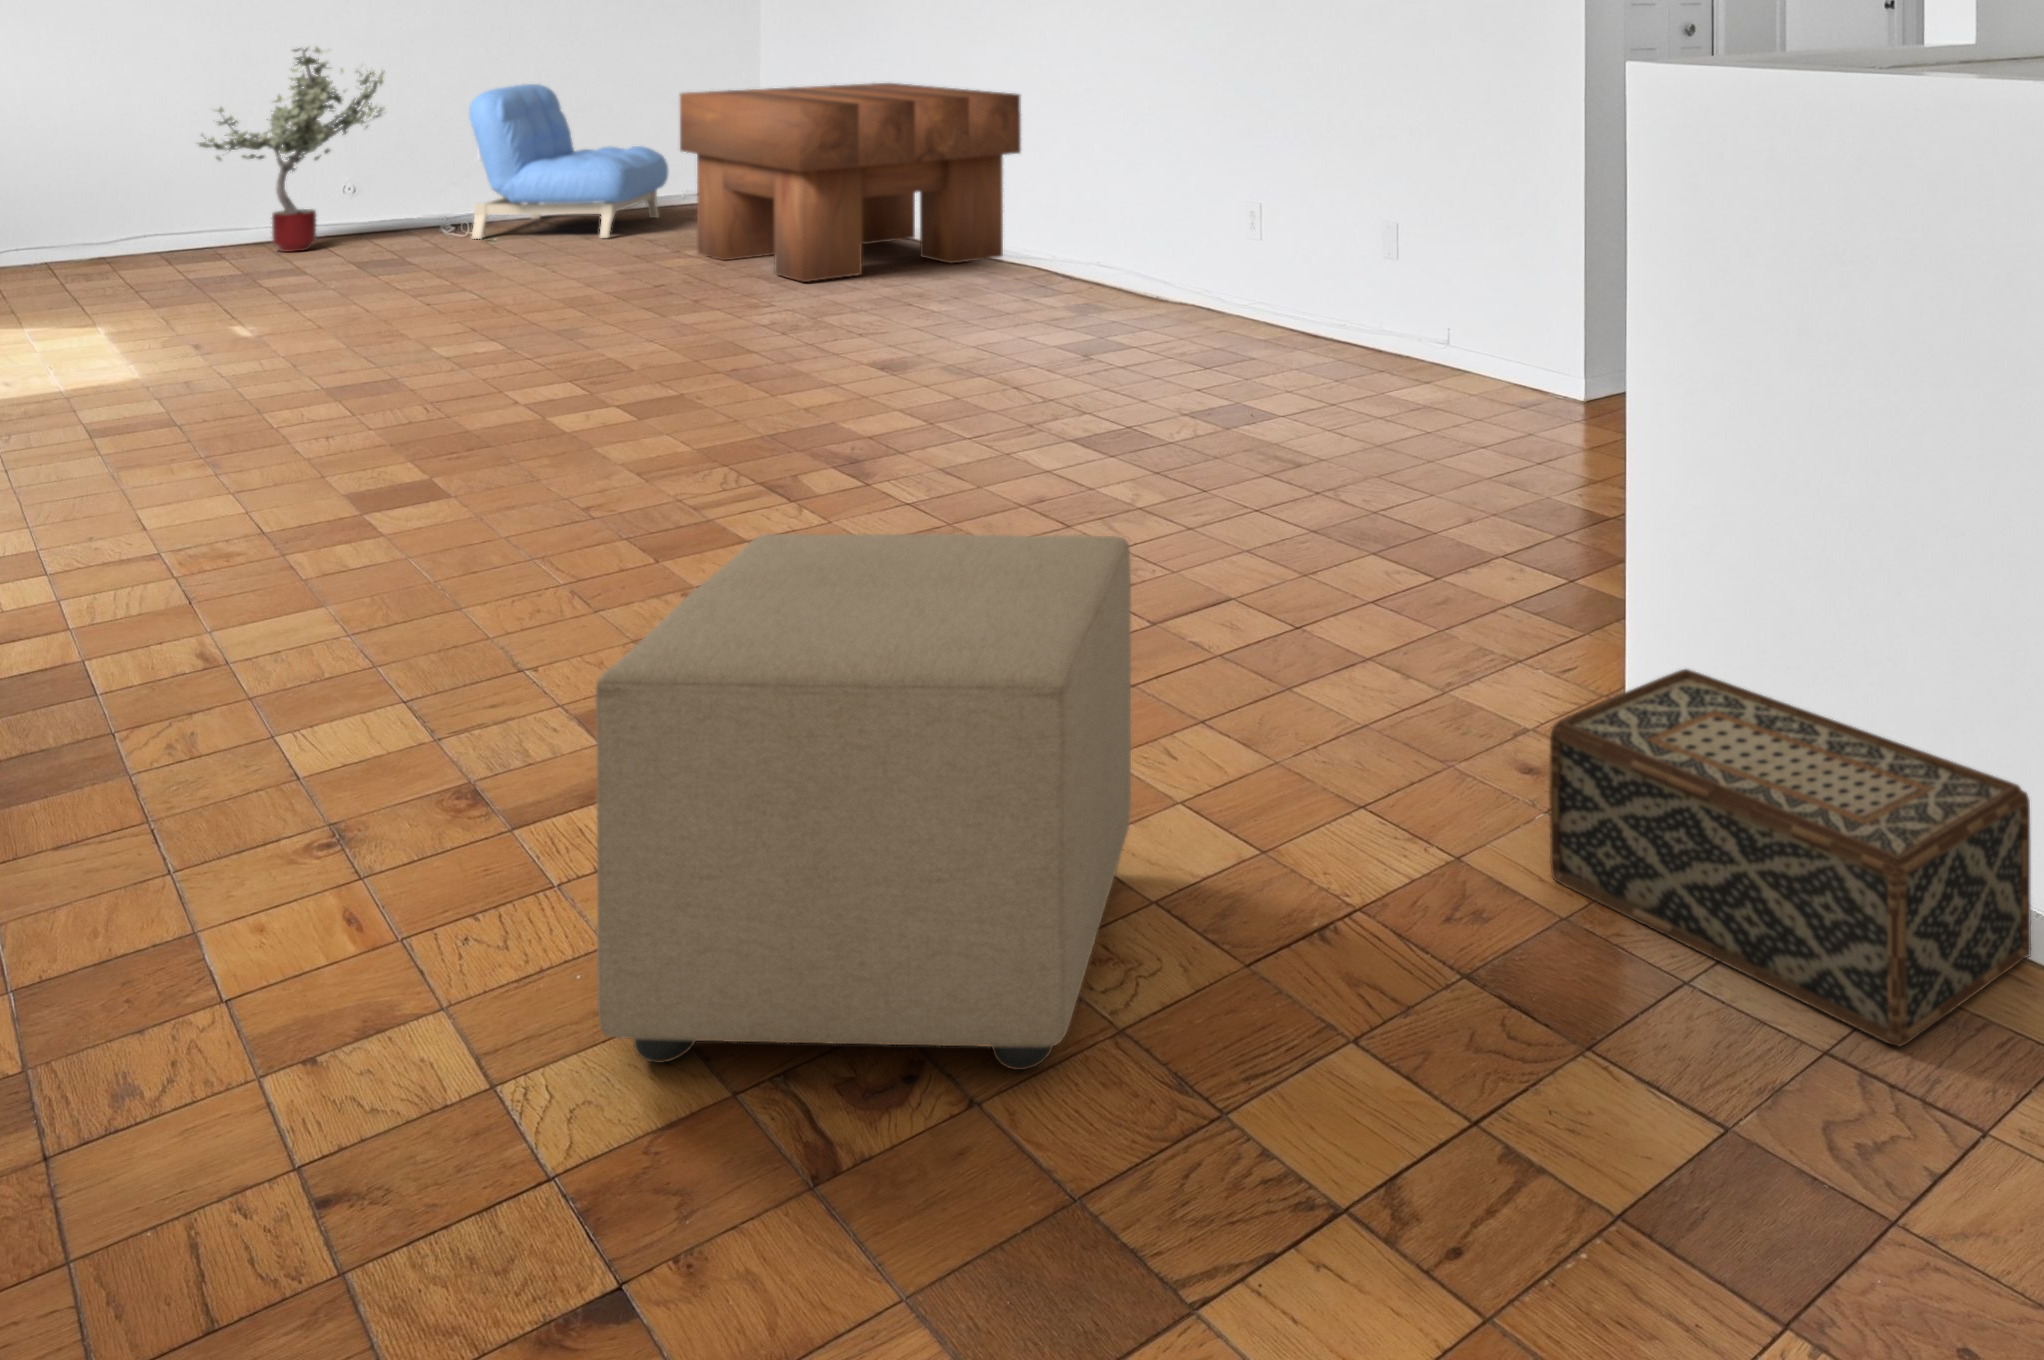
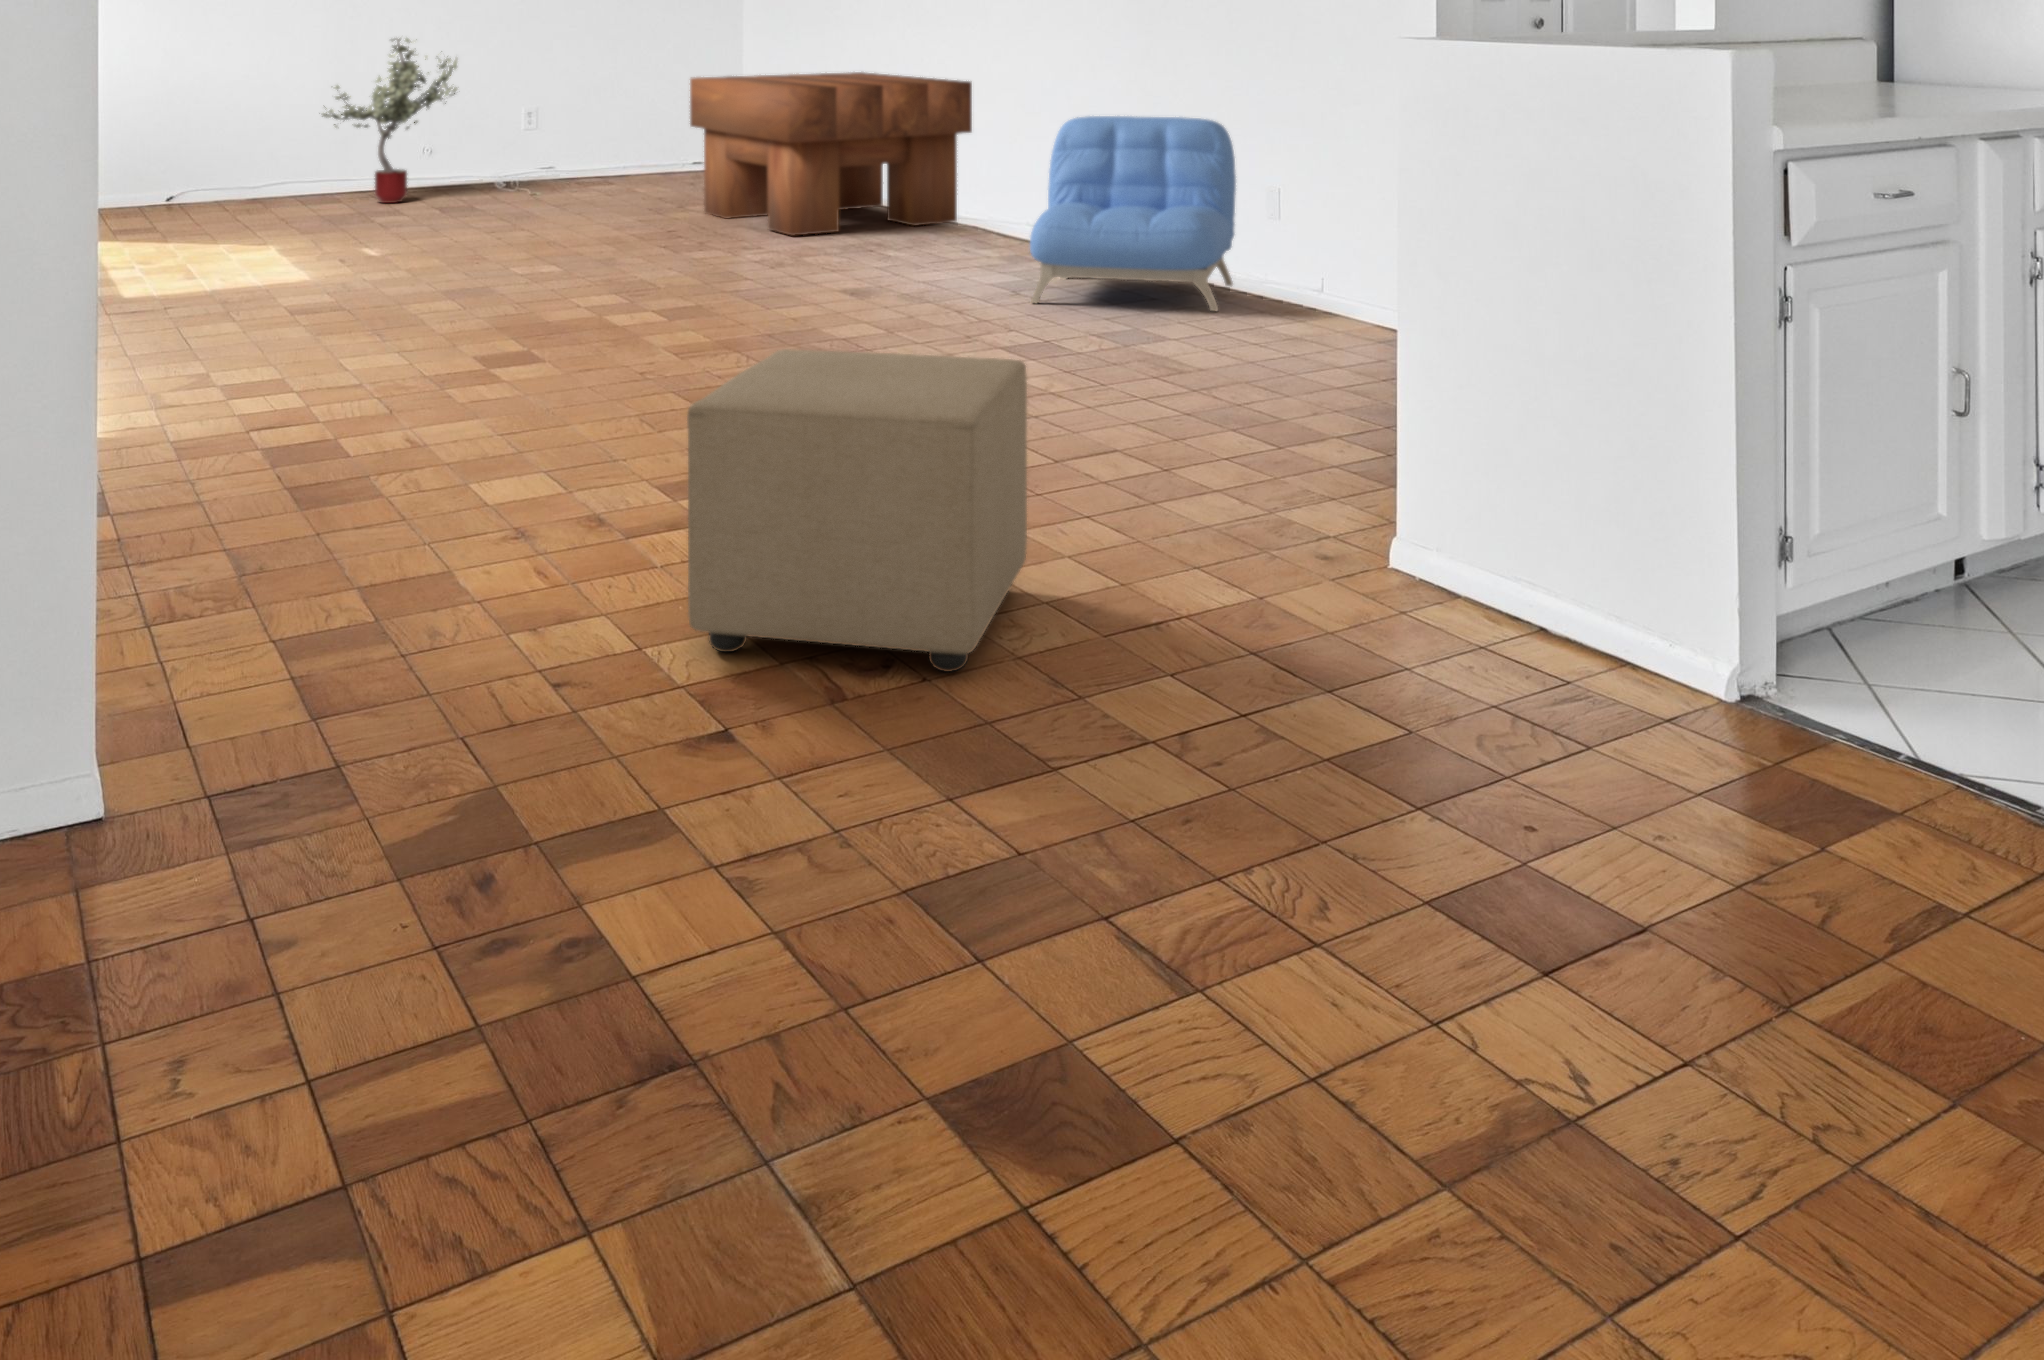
armchair: present [469,84,669,239] -> present [1030,116,1236,311]
woven basket: present [1549,669,2031,1046] -> none [1321,482,1661,706]

